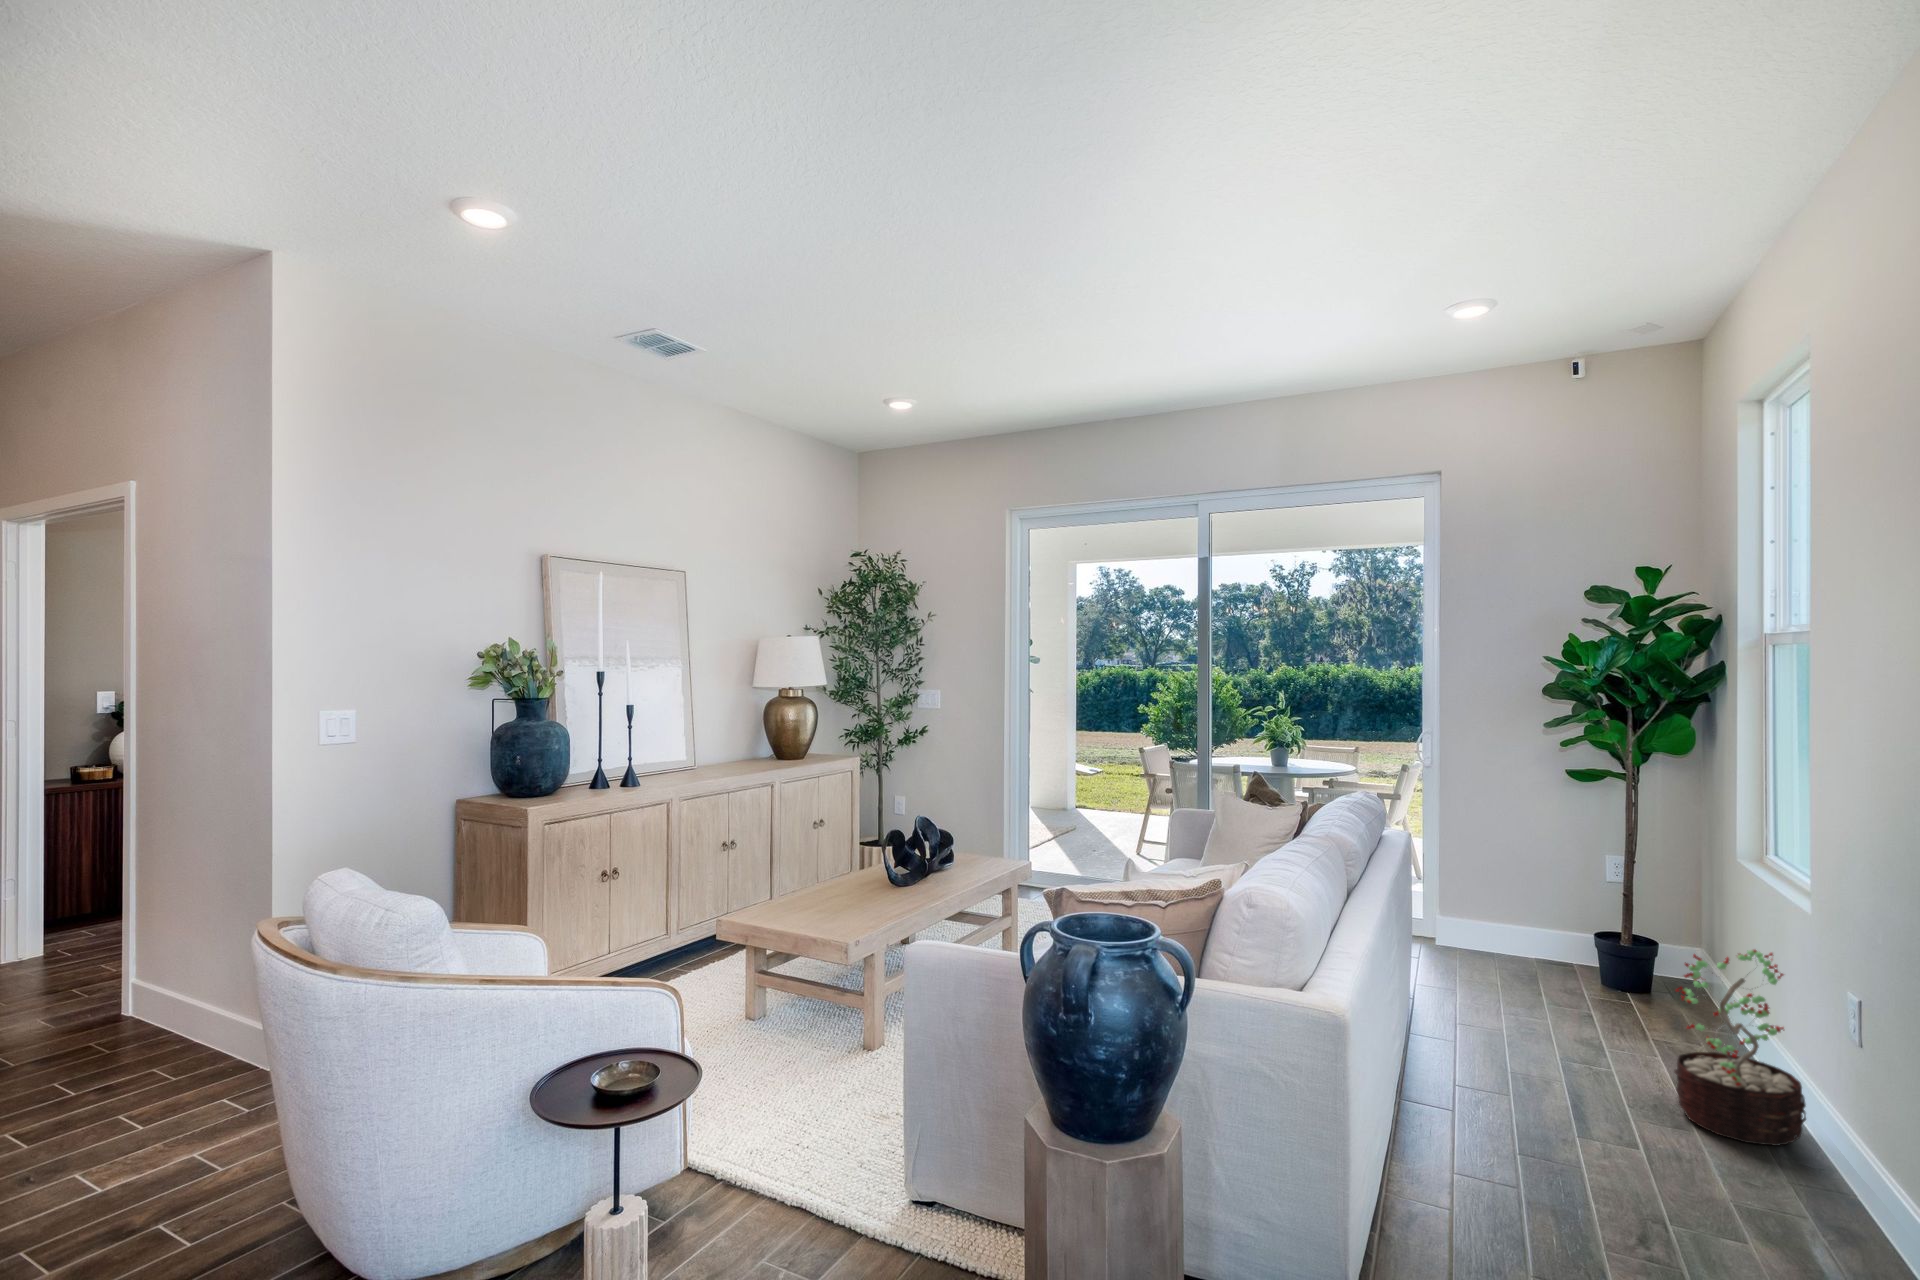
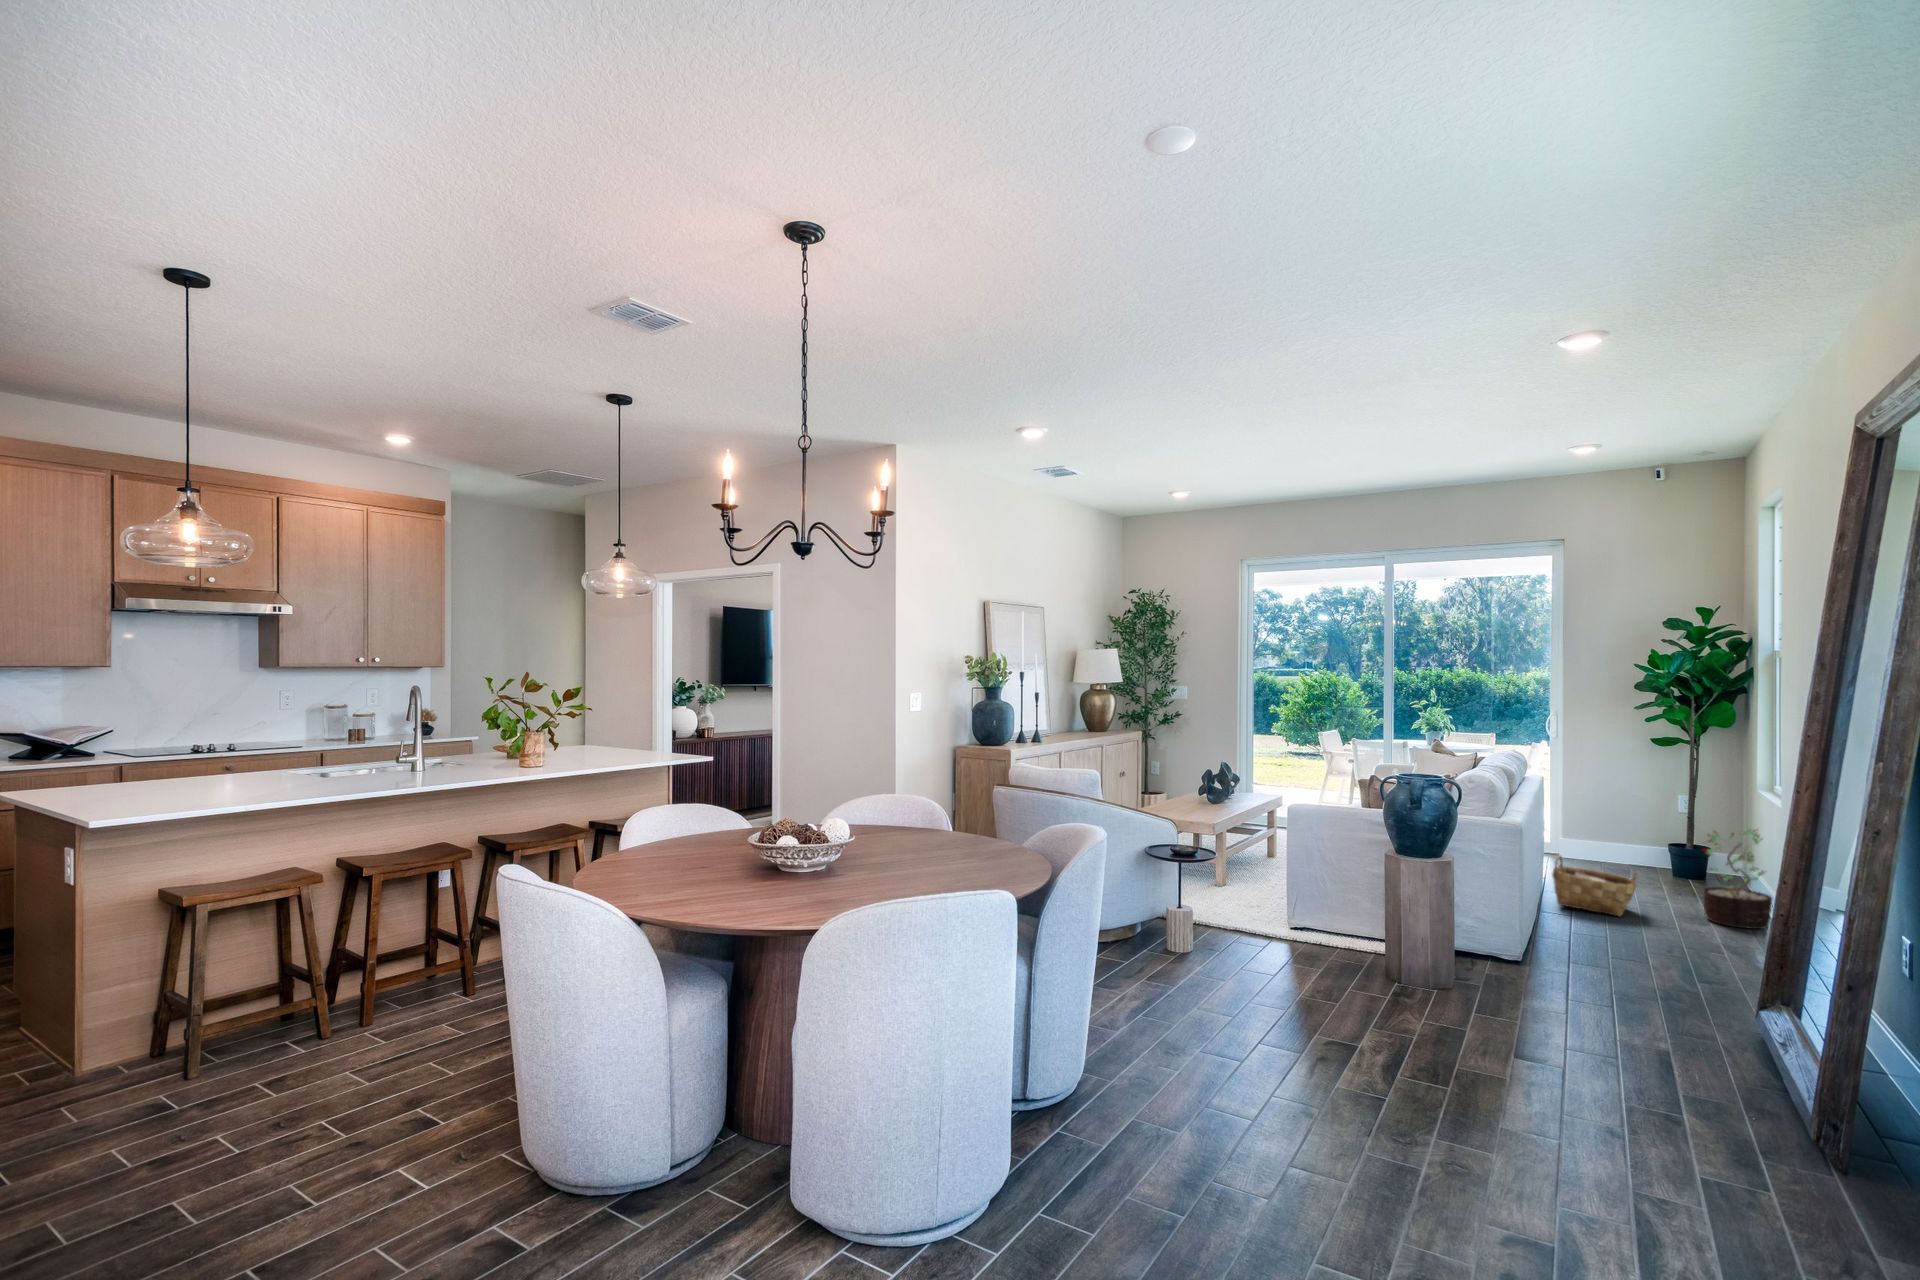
woven basket: none [1420,989,1567,1114] -> present [1552,855,1639,916]

